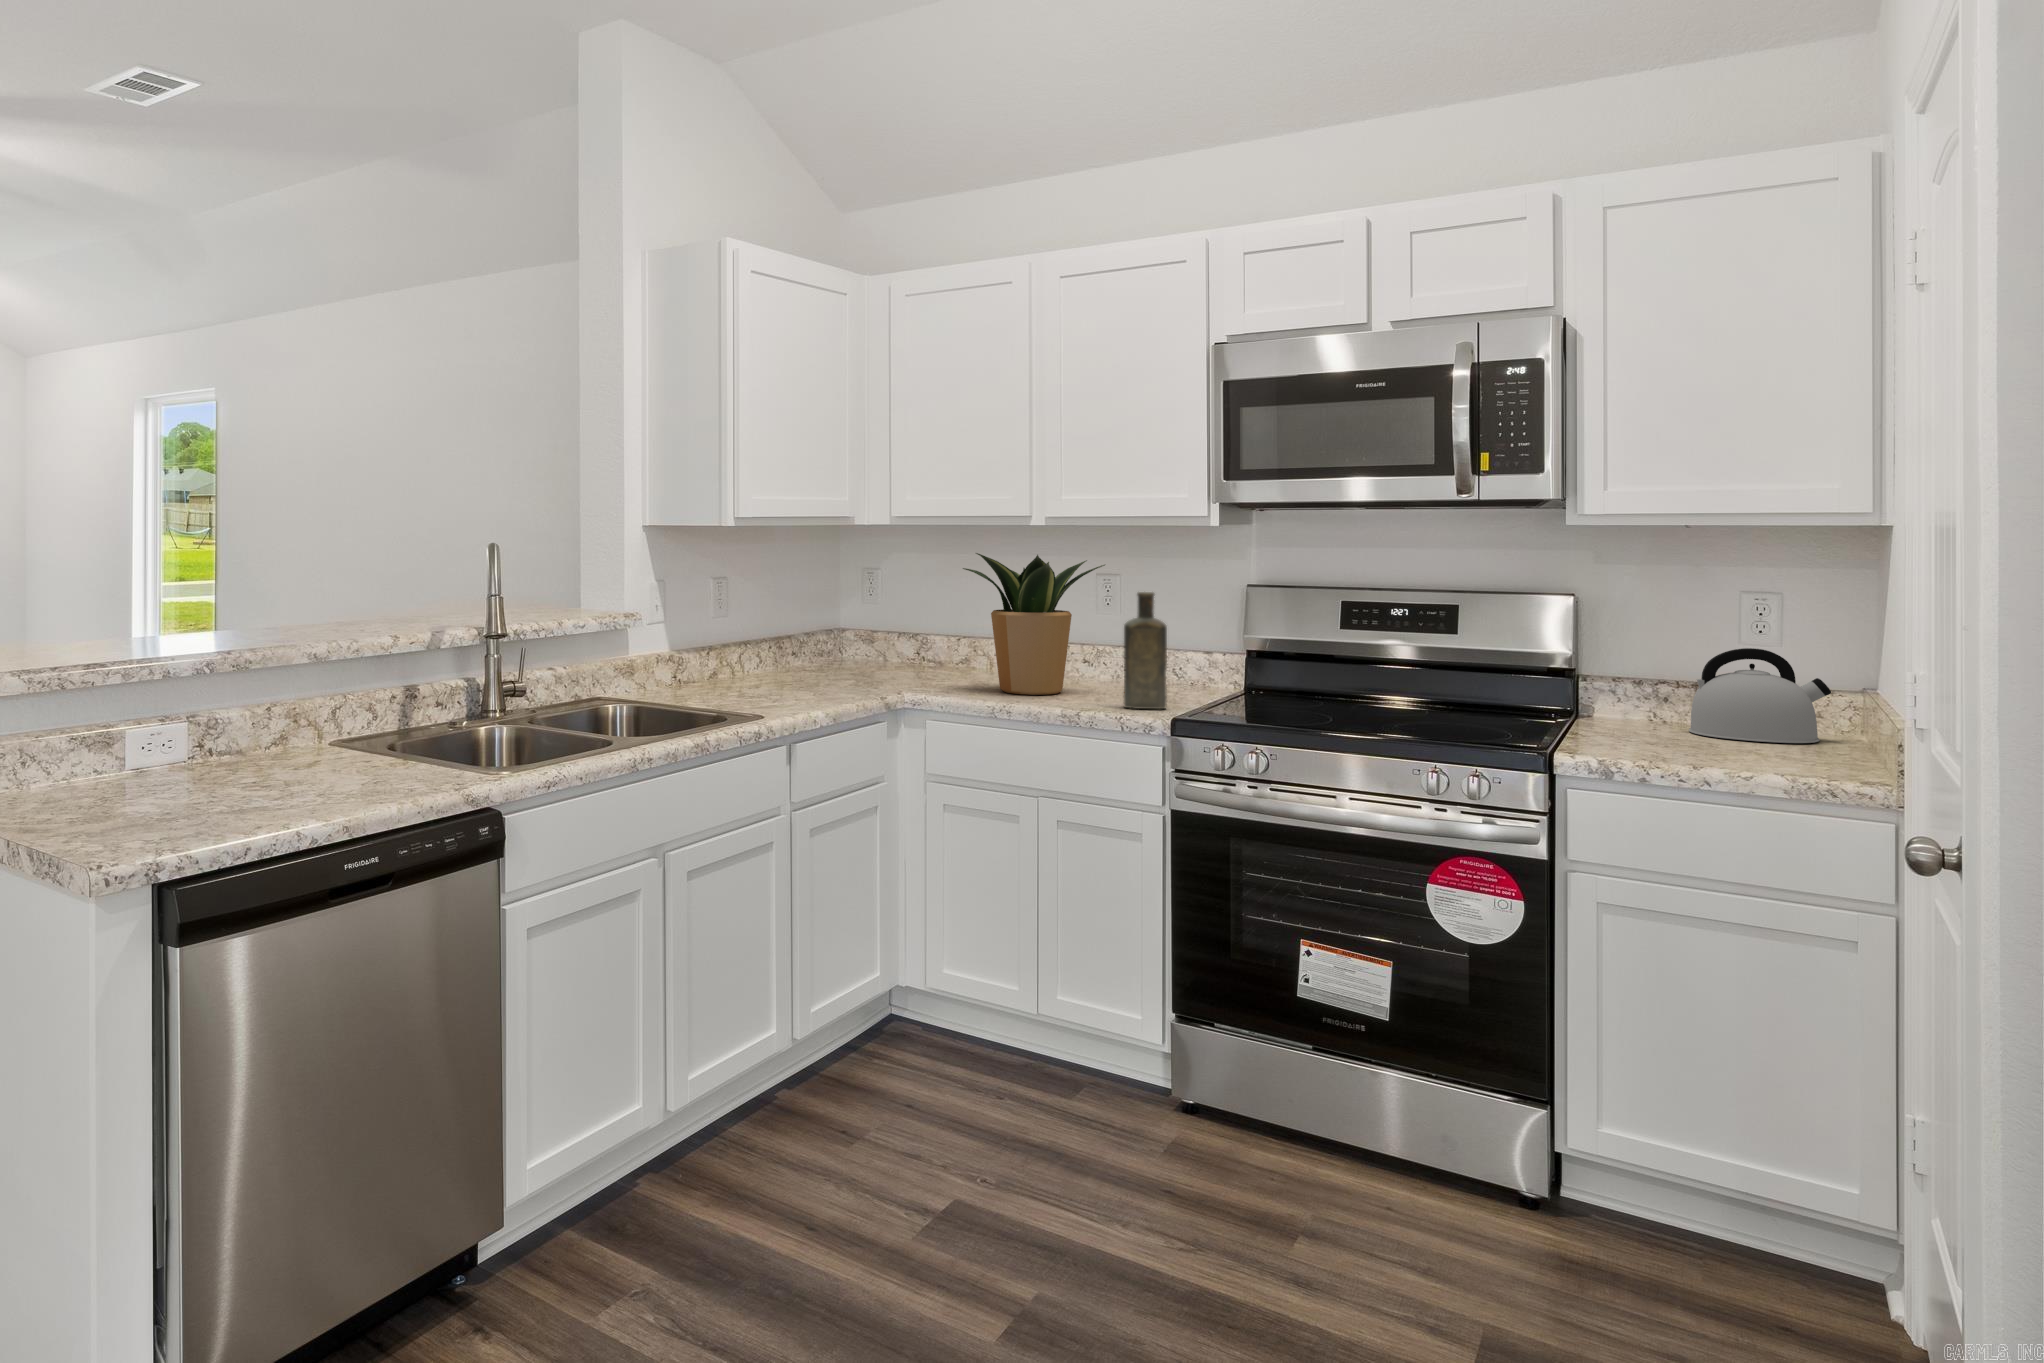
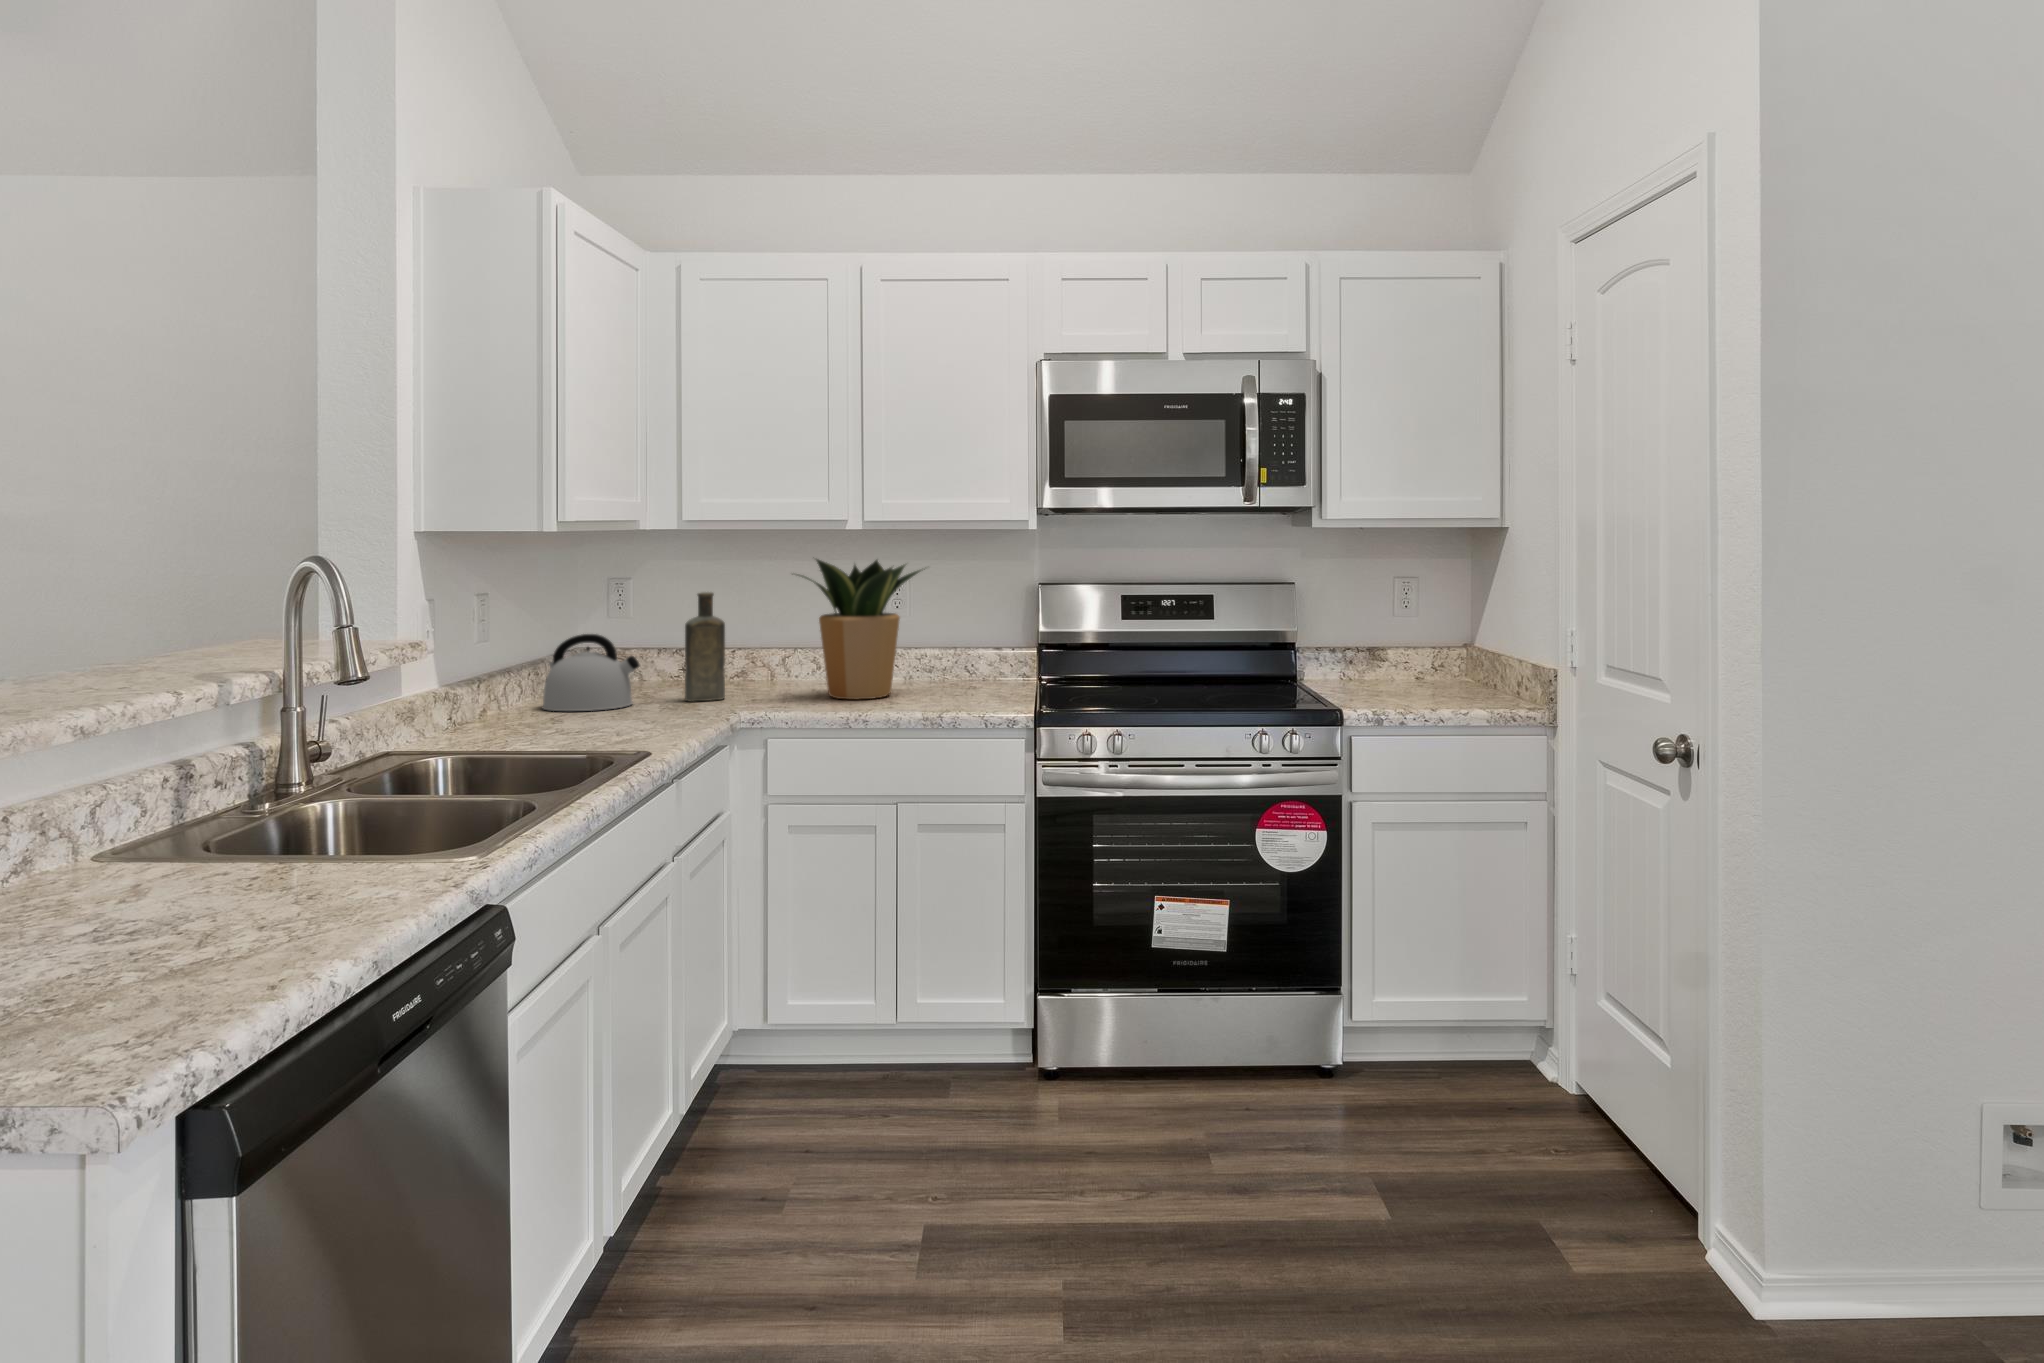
bottle: present [1124,592,1167,709] -> present [685,592,725,701]
kettle: present [1689,648,1831,743] -> present [542,634,640,711]

